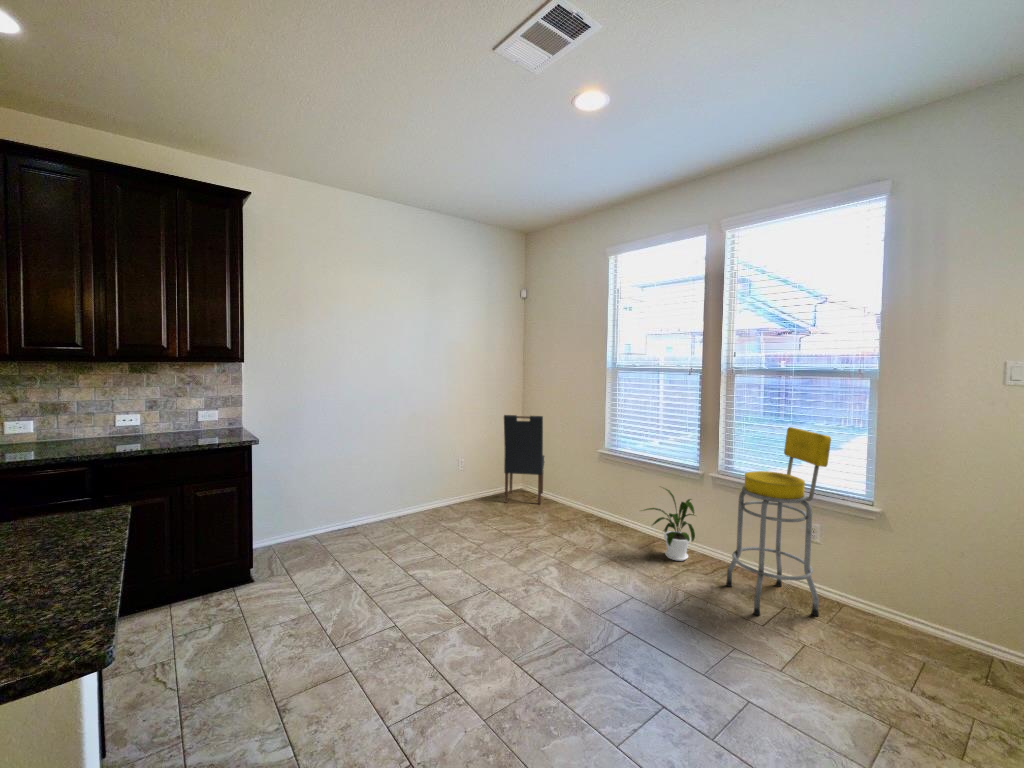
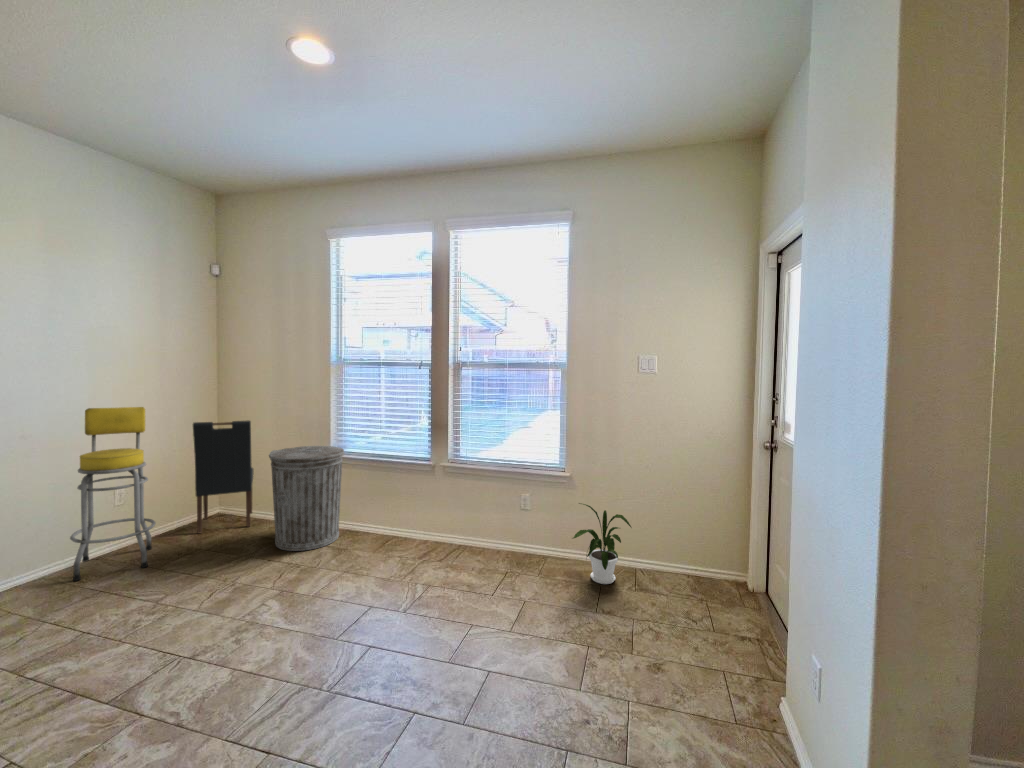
bar stool: present [726,427,831,616] -> present [70,407,156,581]
trash can: none [555,442,616,534] -> present [269,446,344,551]
house plant: present [645,488,695,561] -> present [573,503,631,584]

